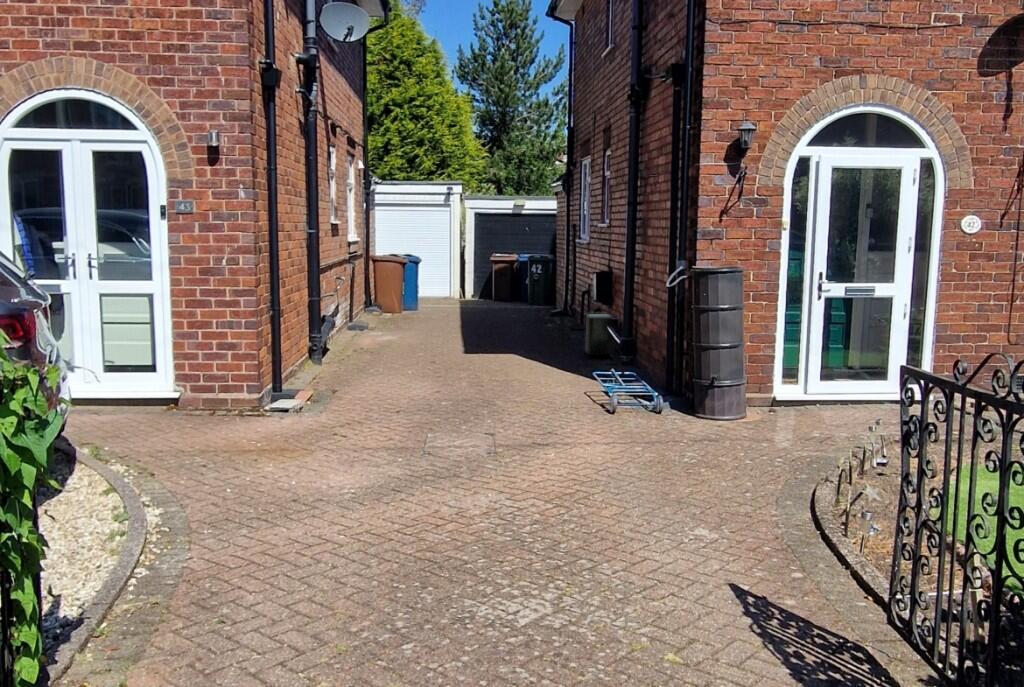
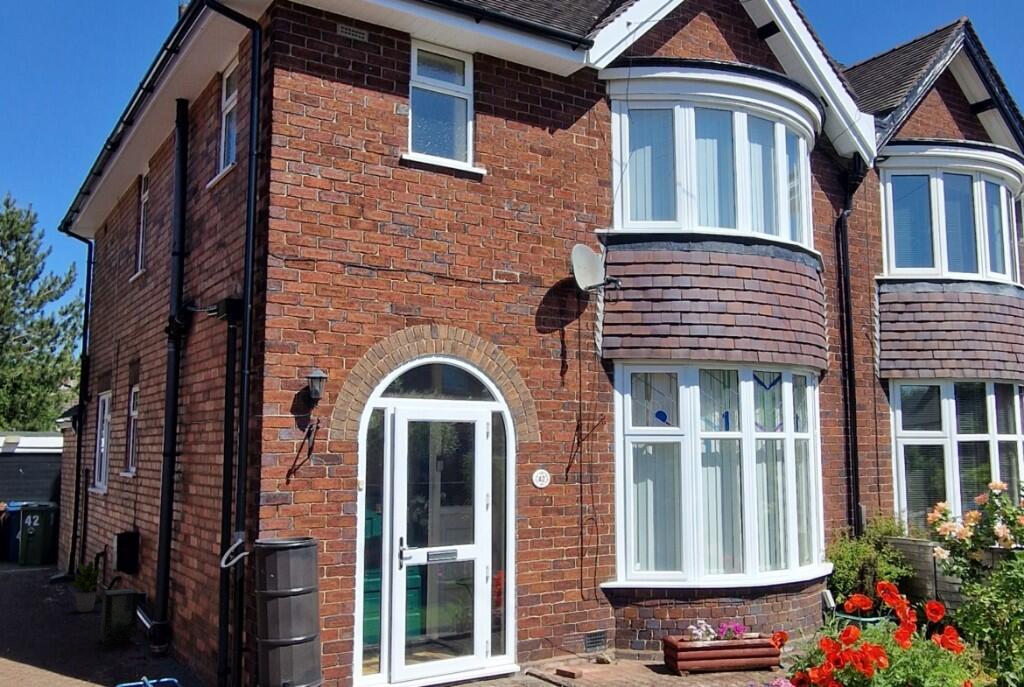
potted plant: none [564,295,589,334] -> present [71,561,100,612]

